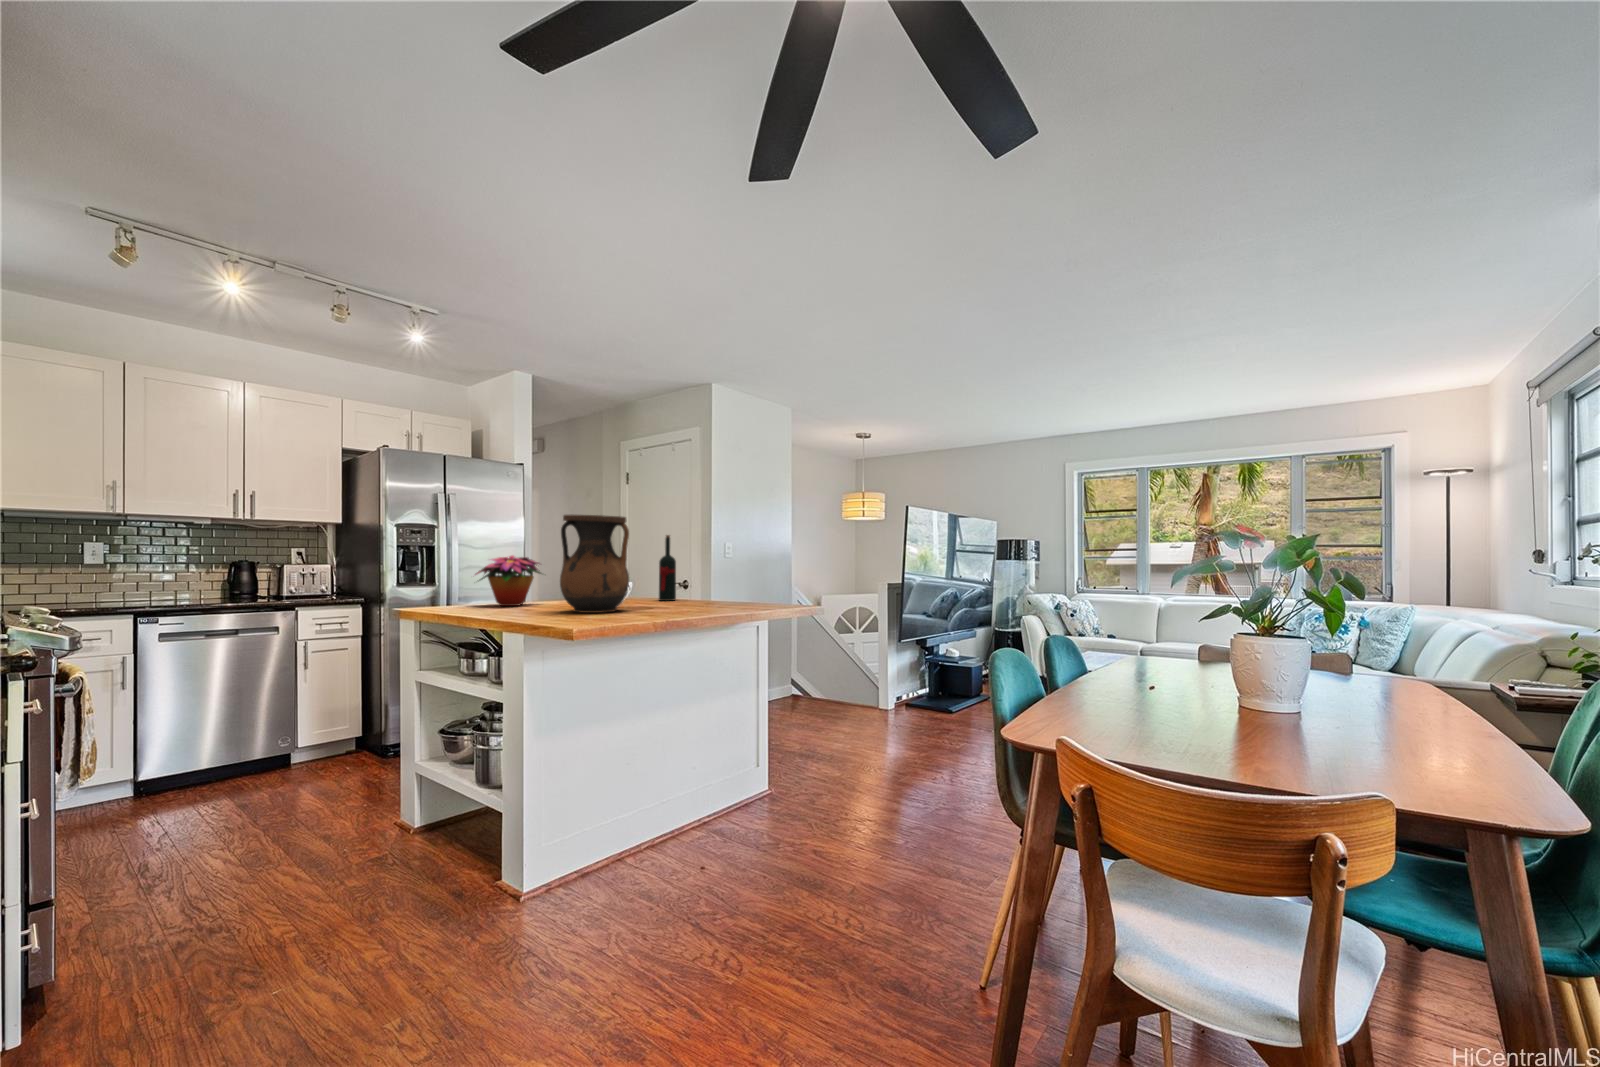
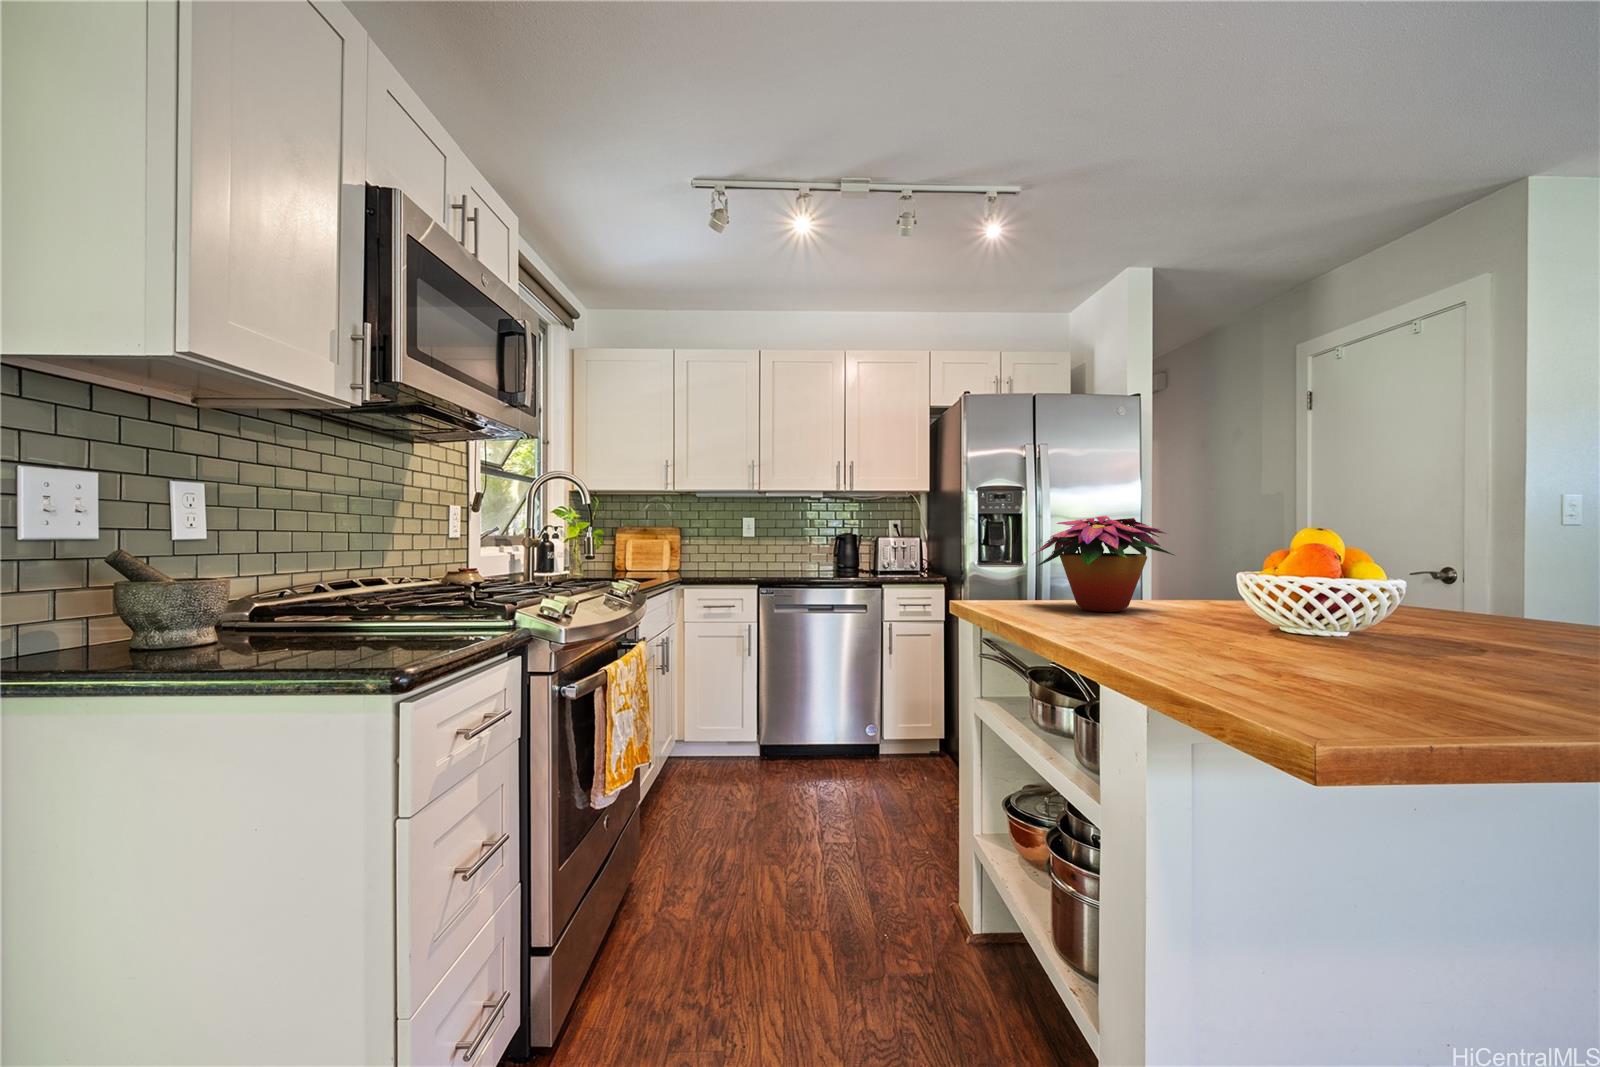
vase: present [560,515,629,613] -> none [1207,382,1439,665]
wine bottle: present [659,535,676,601] -> none [1480,458,1544,630]

